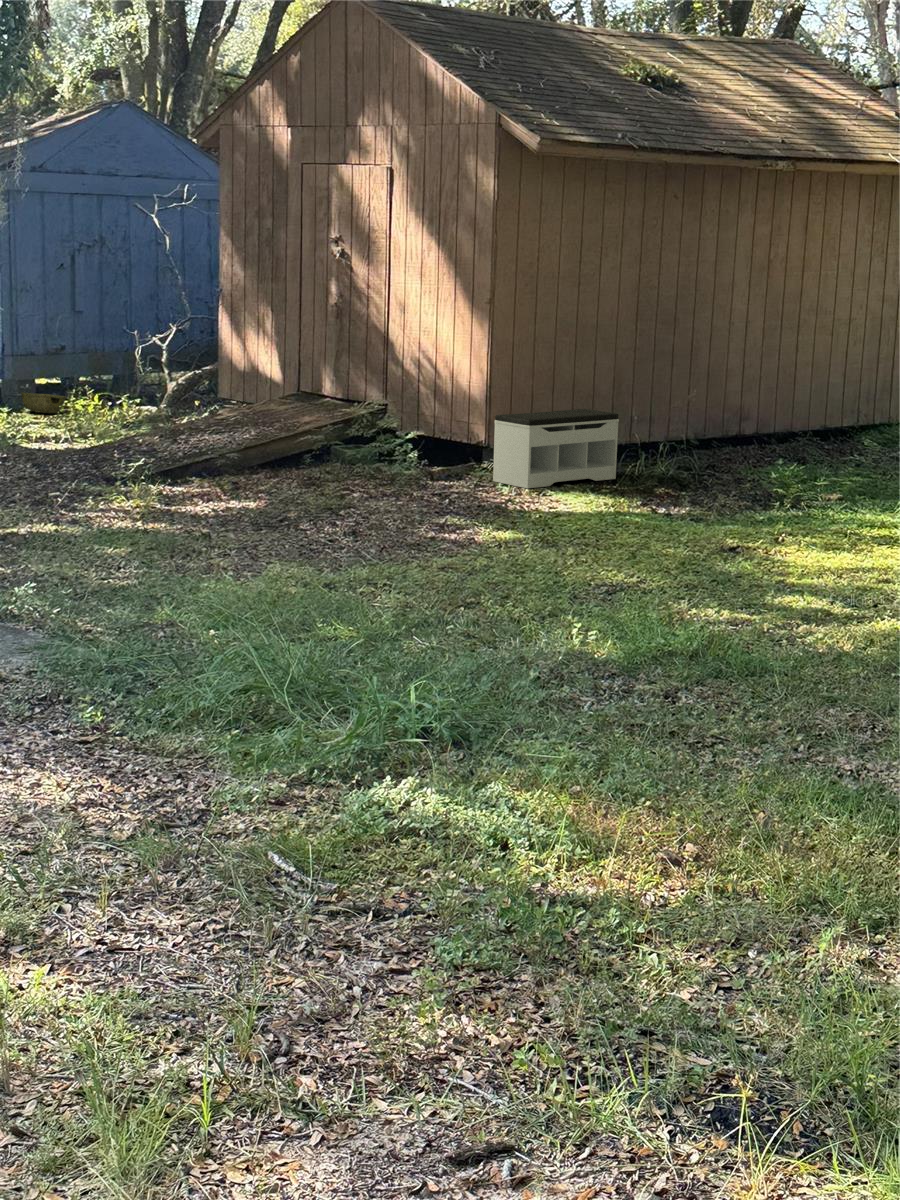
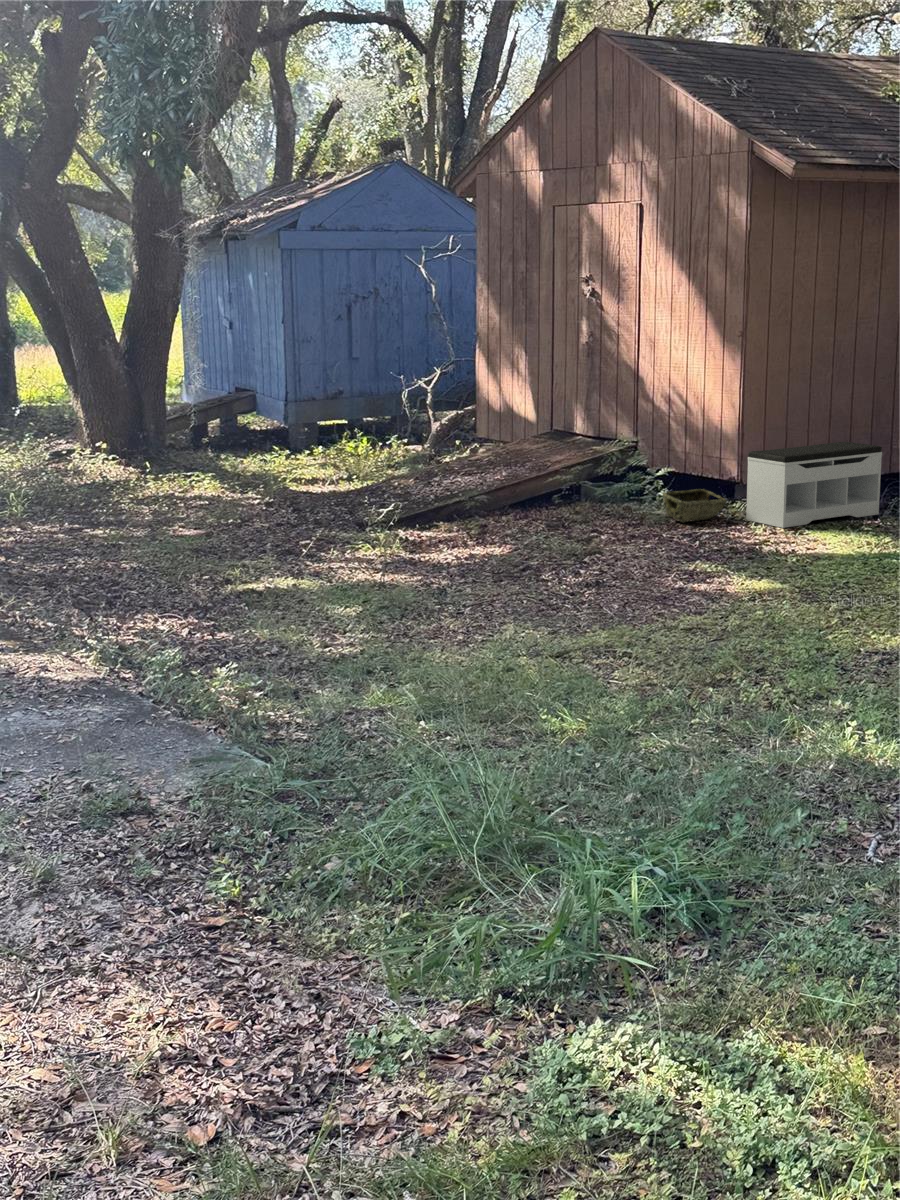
woven basket: present [21,393,66,414] -> present [663,489,726,522]

